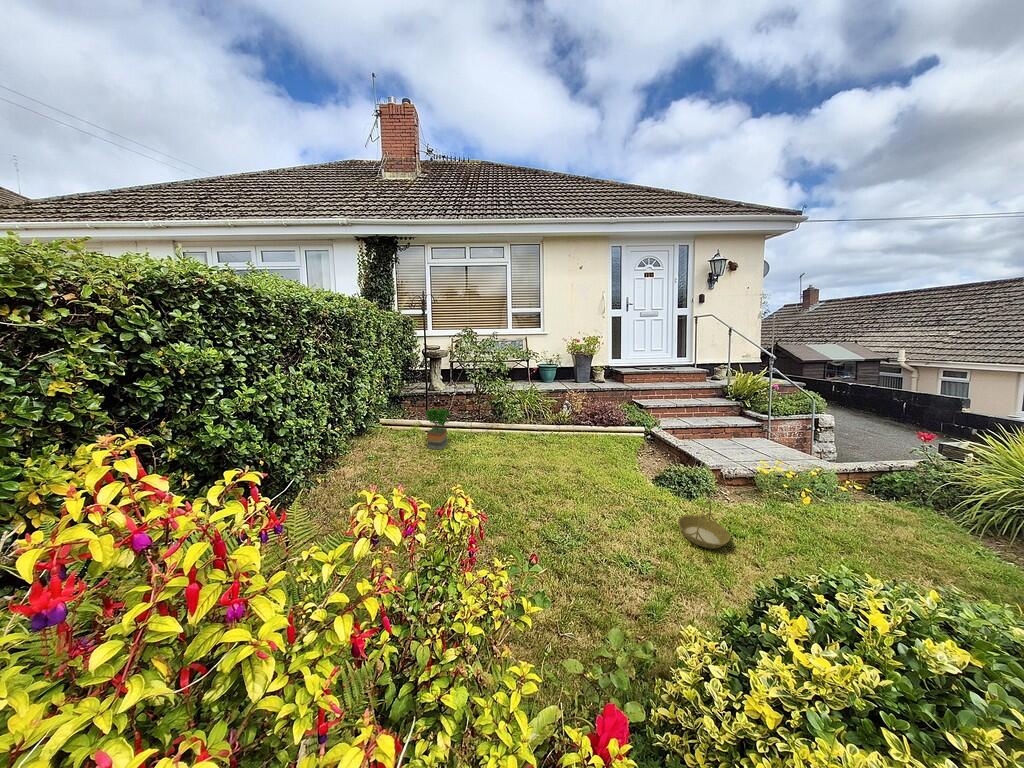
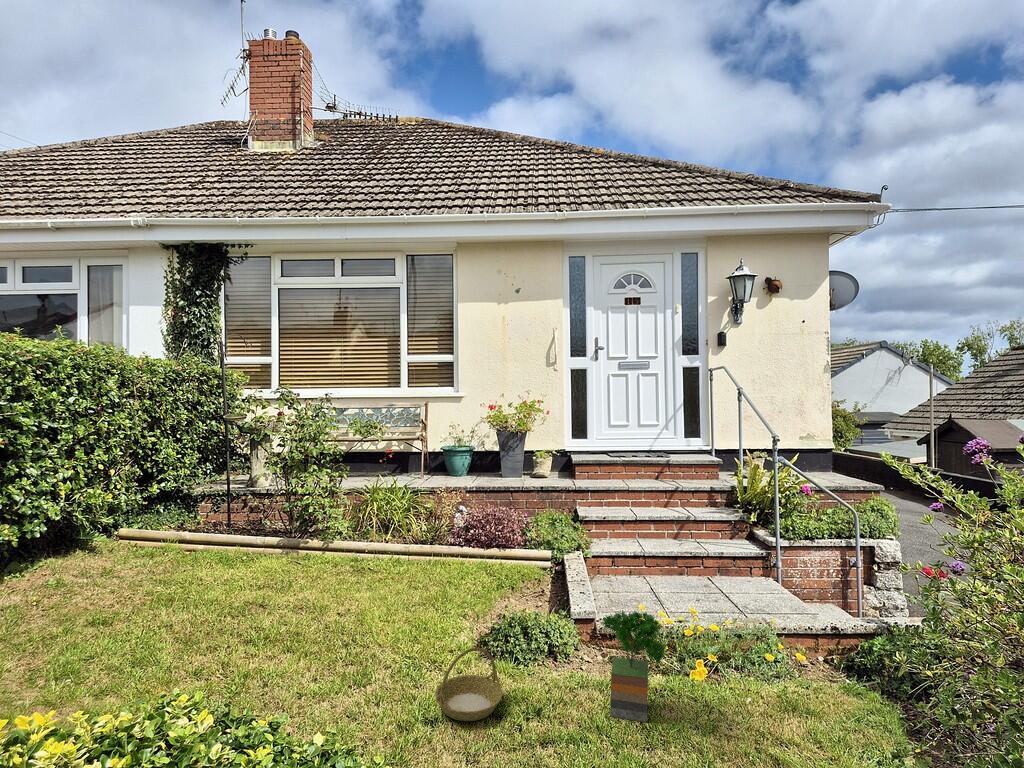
potted tree: present [426,409,450,450] -> present [601,610,667,722]

